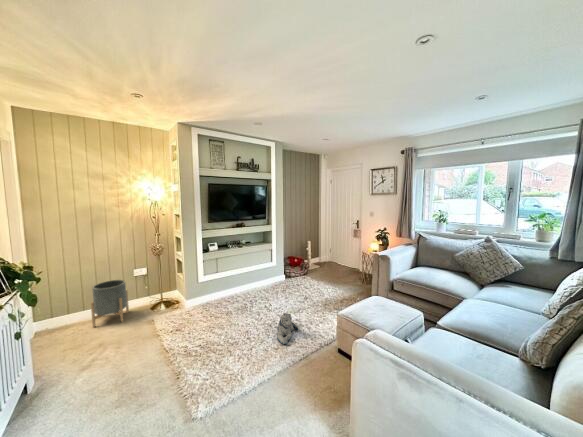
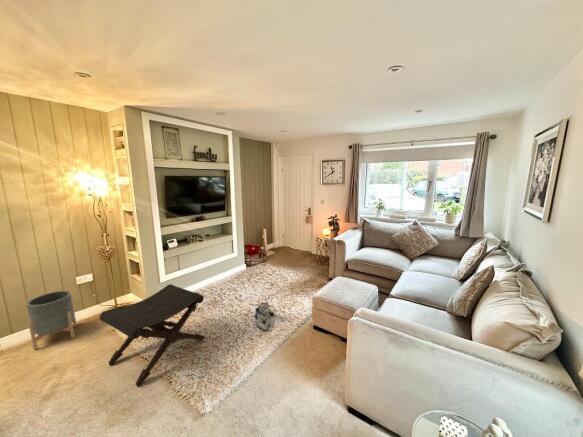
footstool: none [133,283,224,376] -> present [100,284,205,386]

